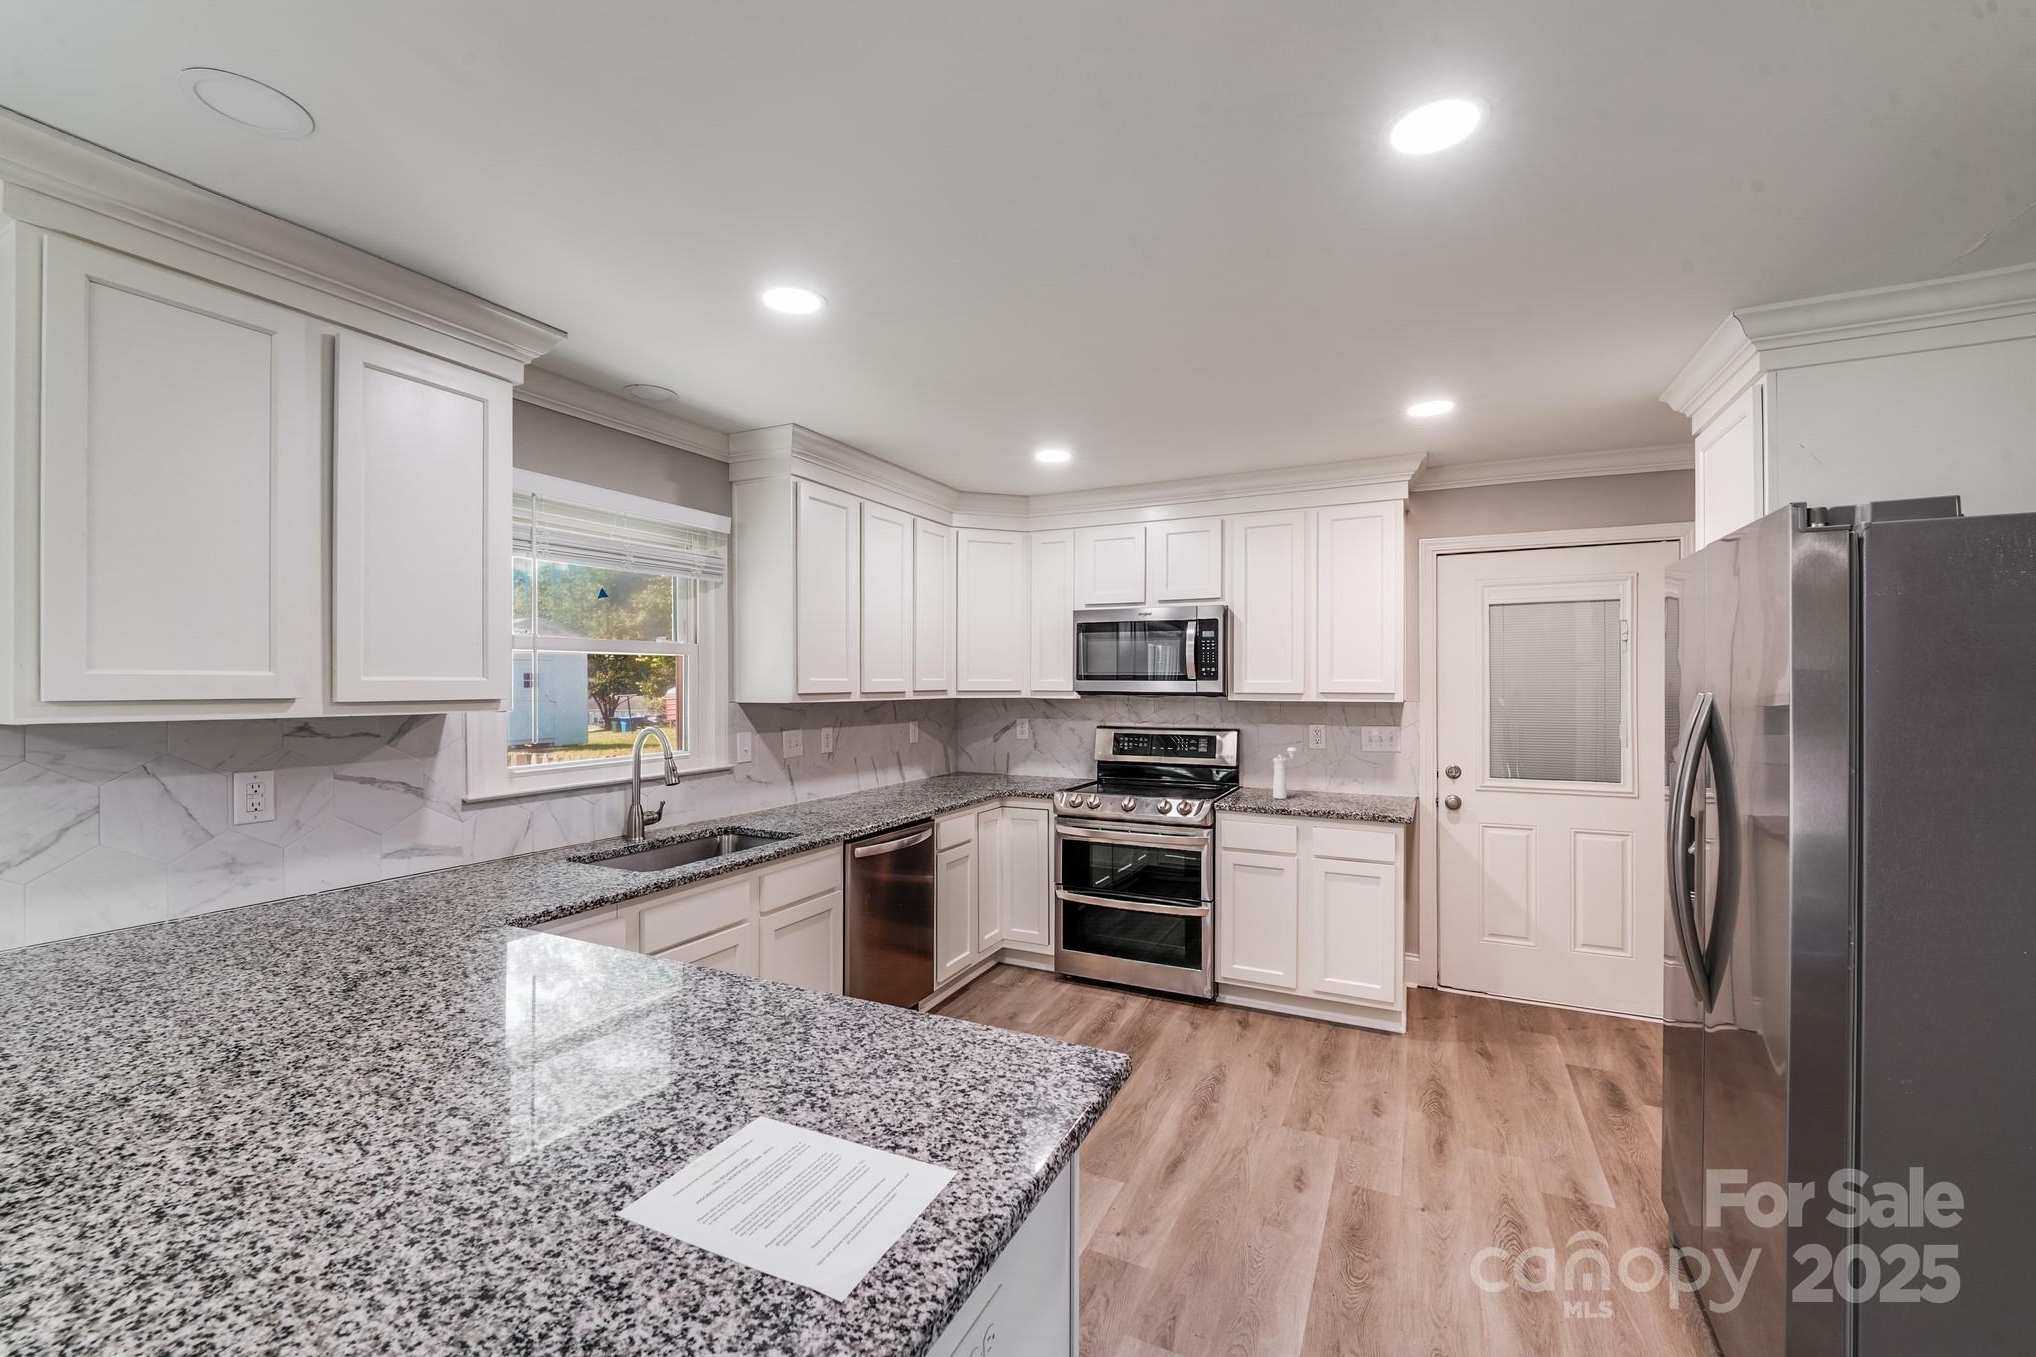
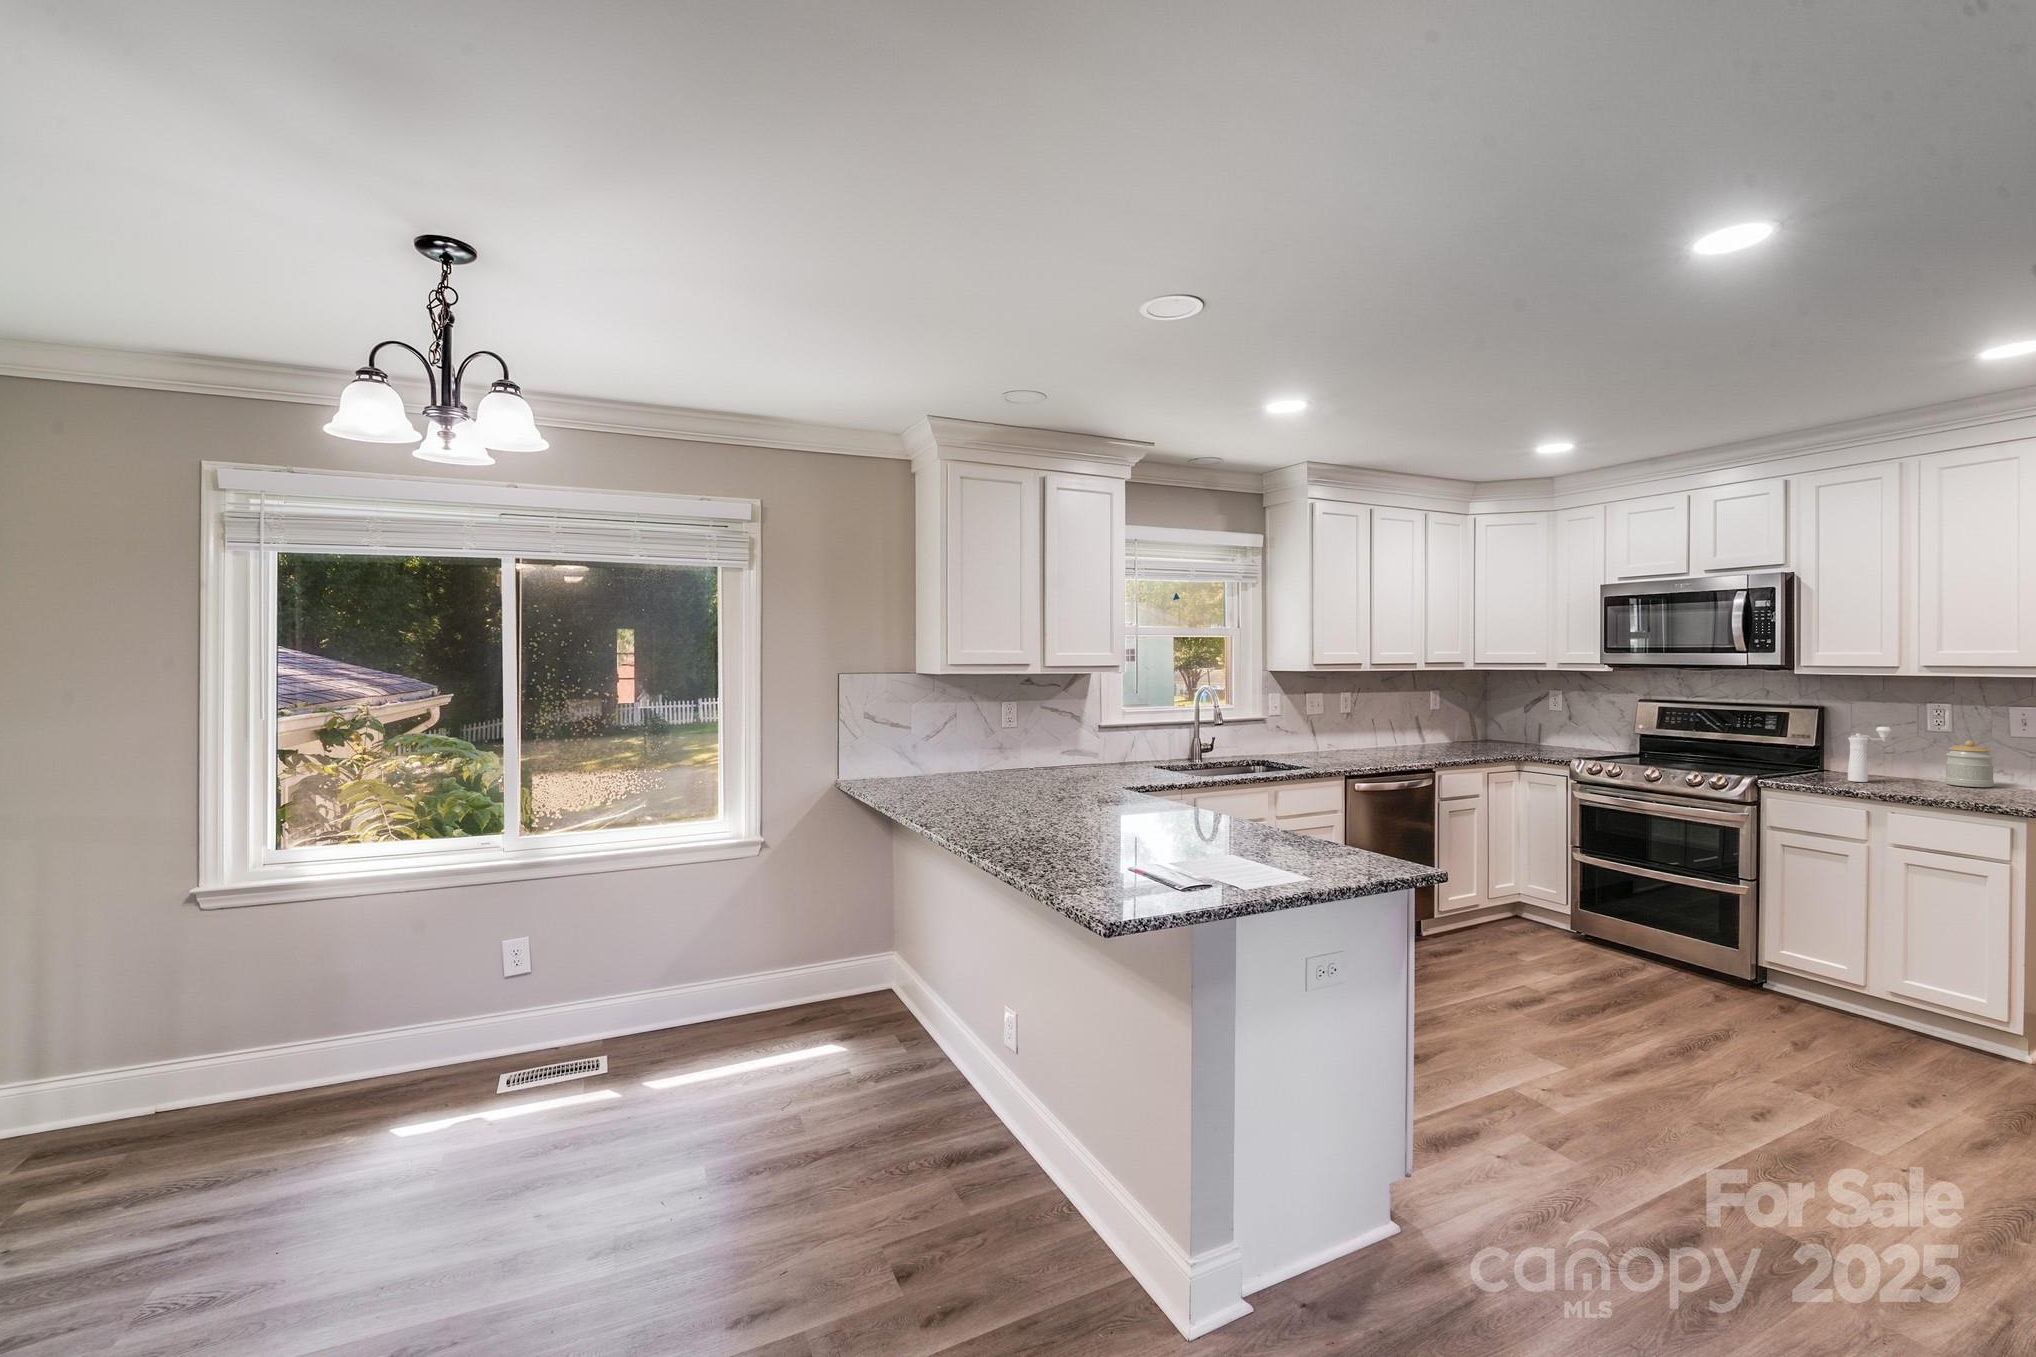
jar: none [1330,757,1360,797] -> present [1945,741,1994,787]

